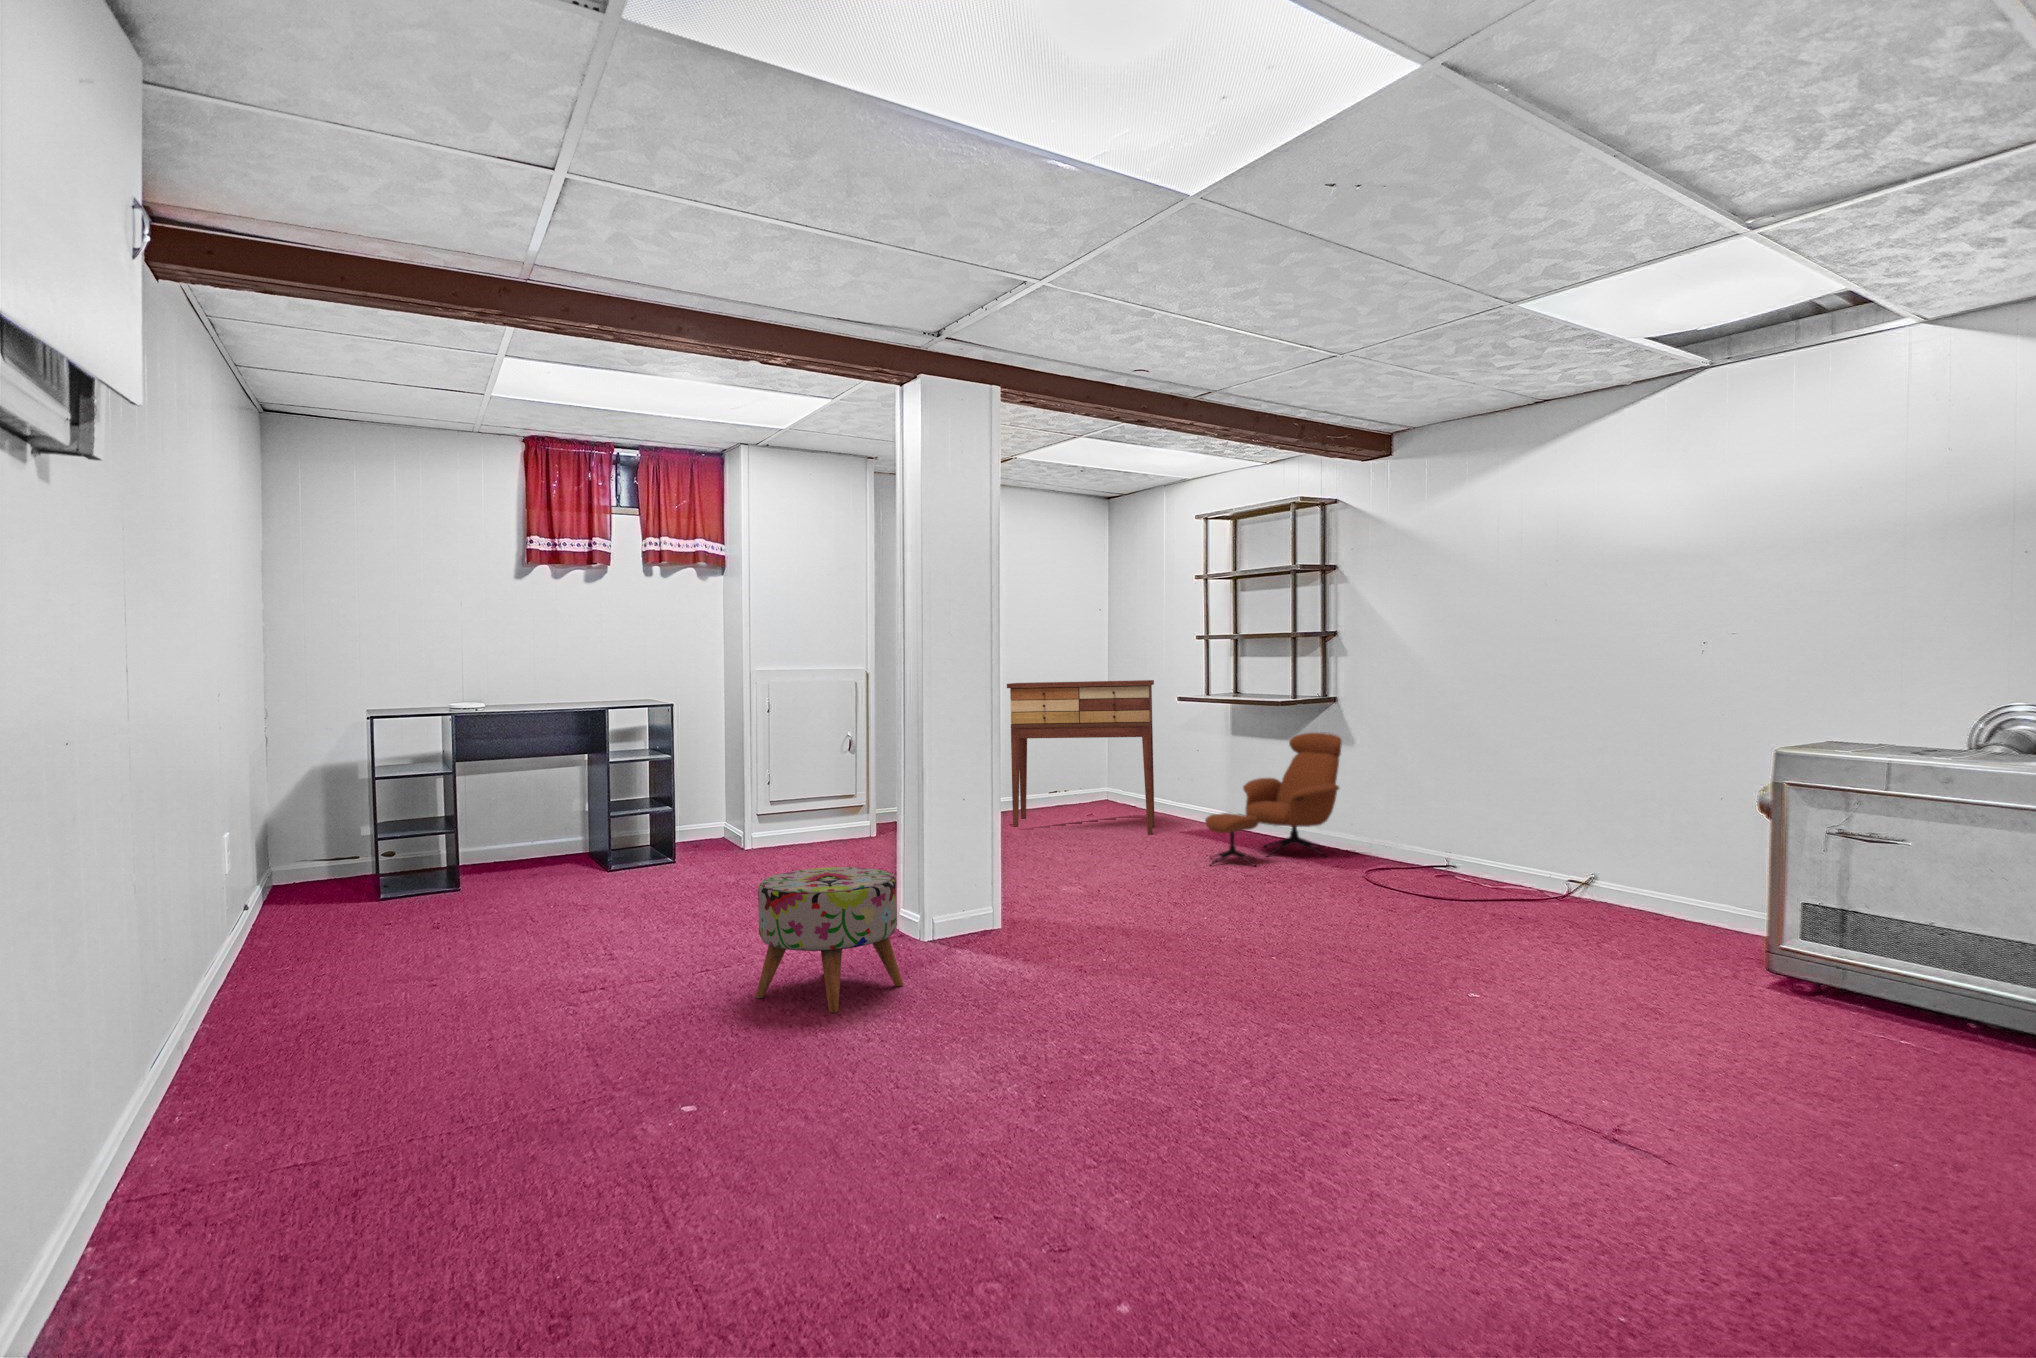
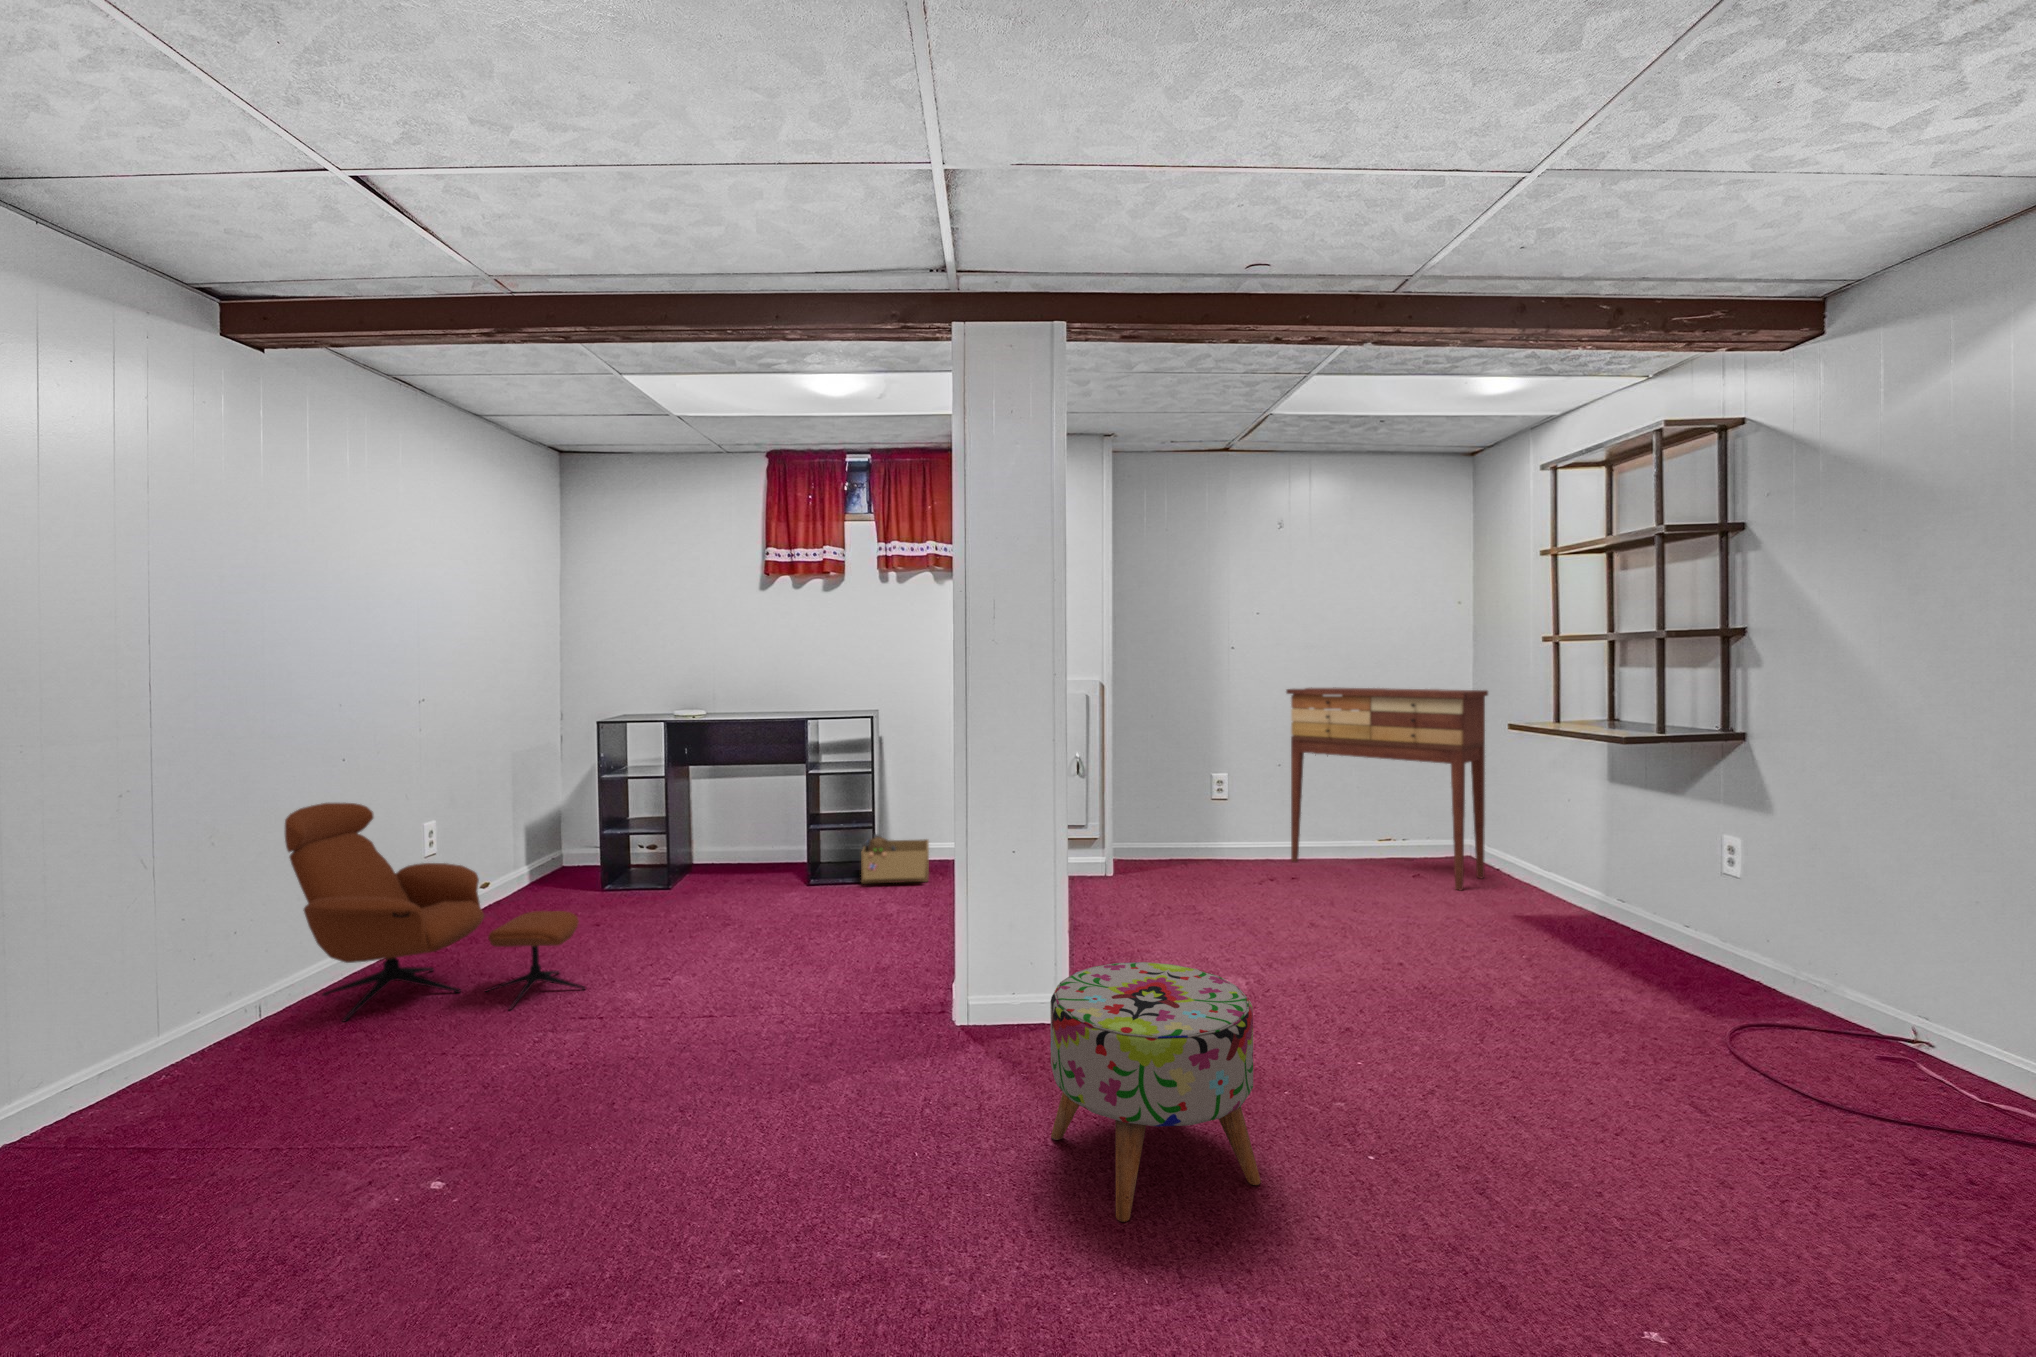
lounge chair: present [1205,733,1341,865] -> present [285,803,585,1021]
cardboard box: none [644,844,740,895] -> present [861,834,929,884]
ottoman: present [756,867,903,1013] -> present [1050,962,1261,1222]

